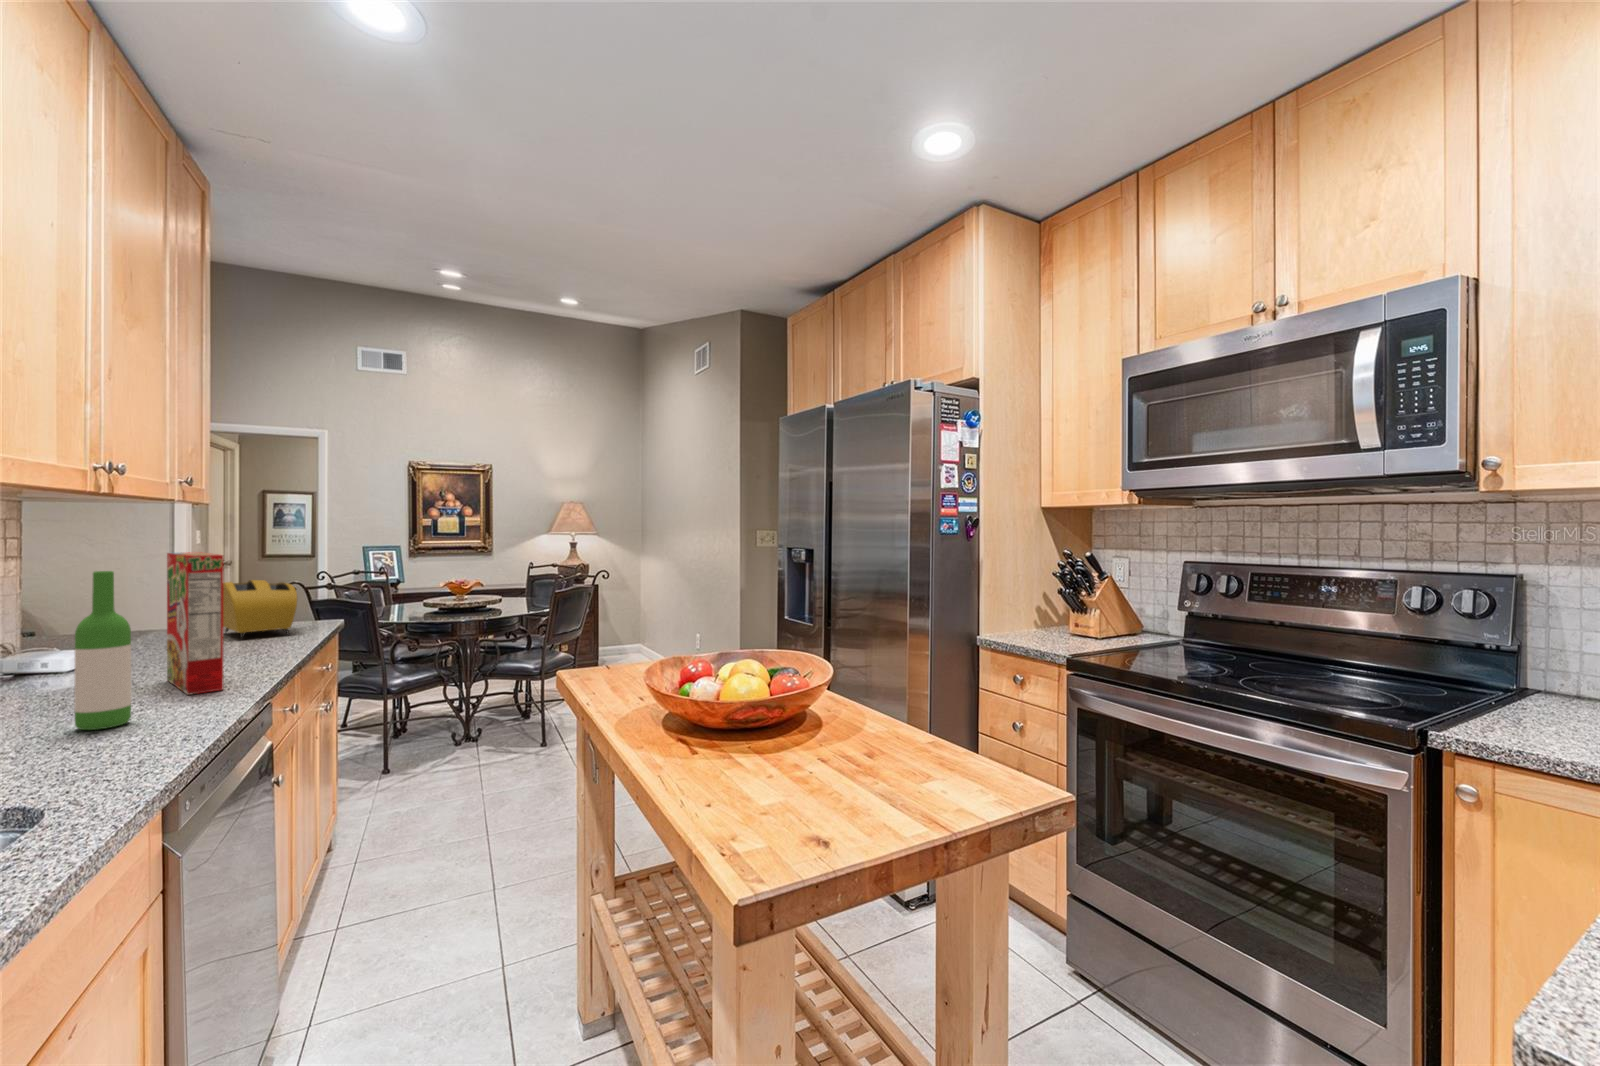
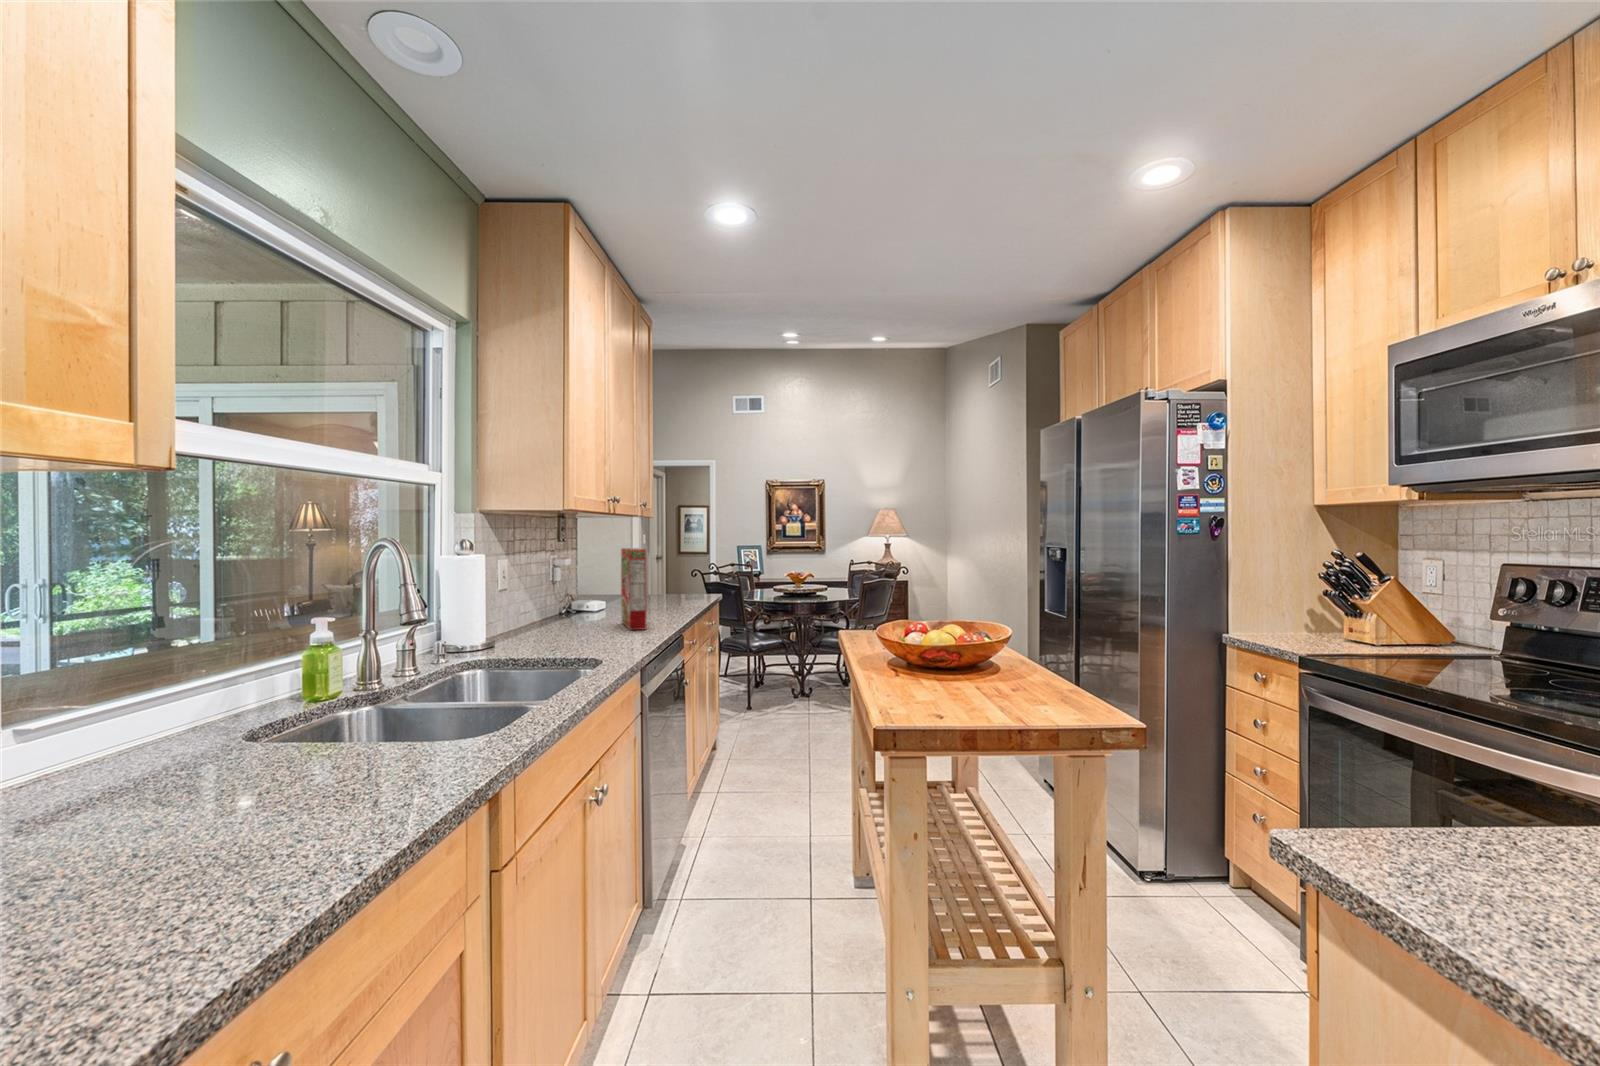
wine bottle: present [74,571,131,730] -> none [583,557,606,642]
toaster: present [223,580,297,639] -> none [648,567,689,605]

